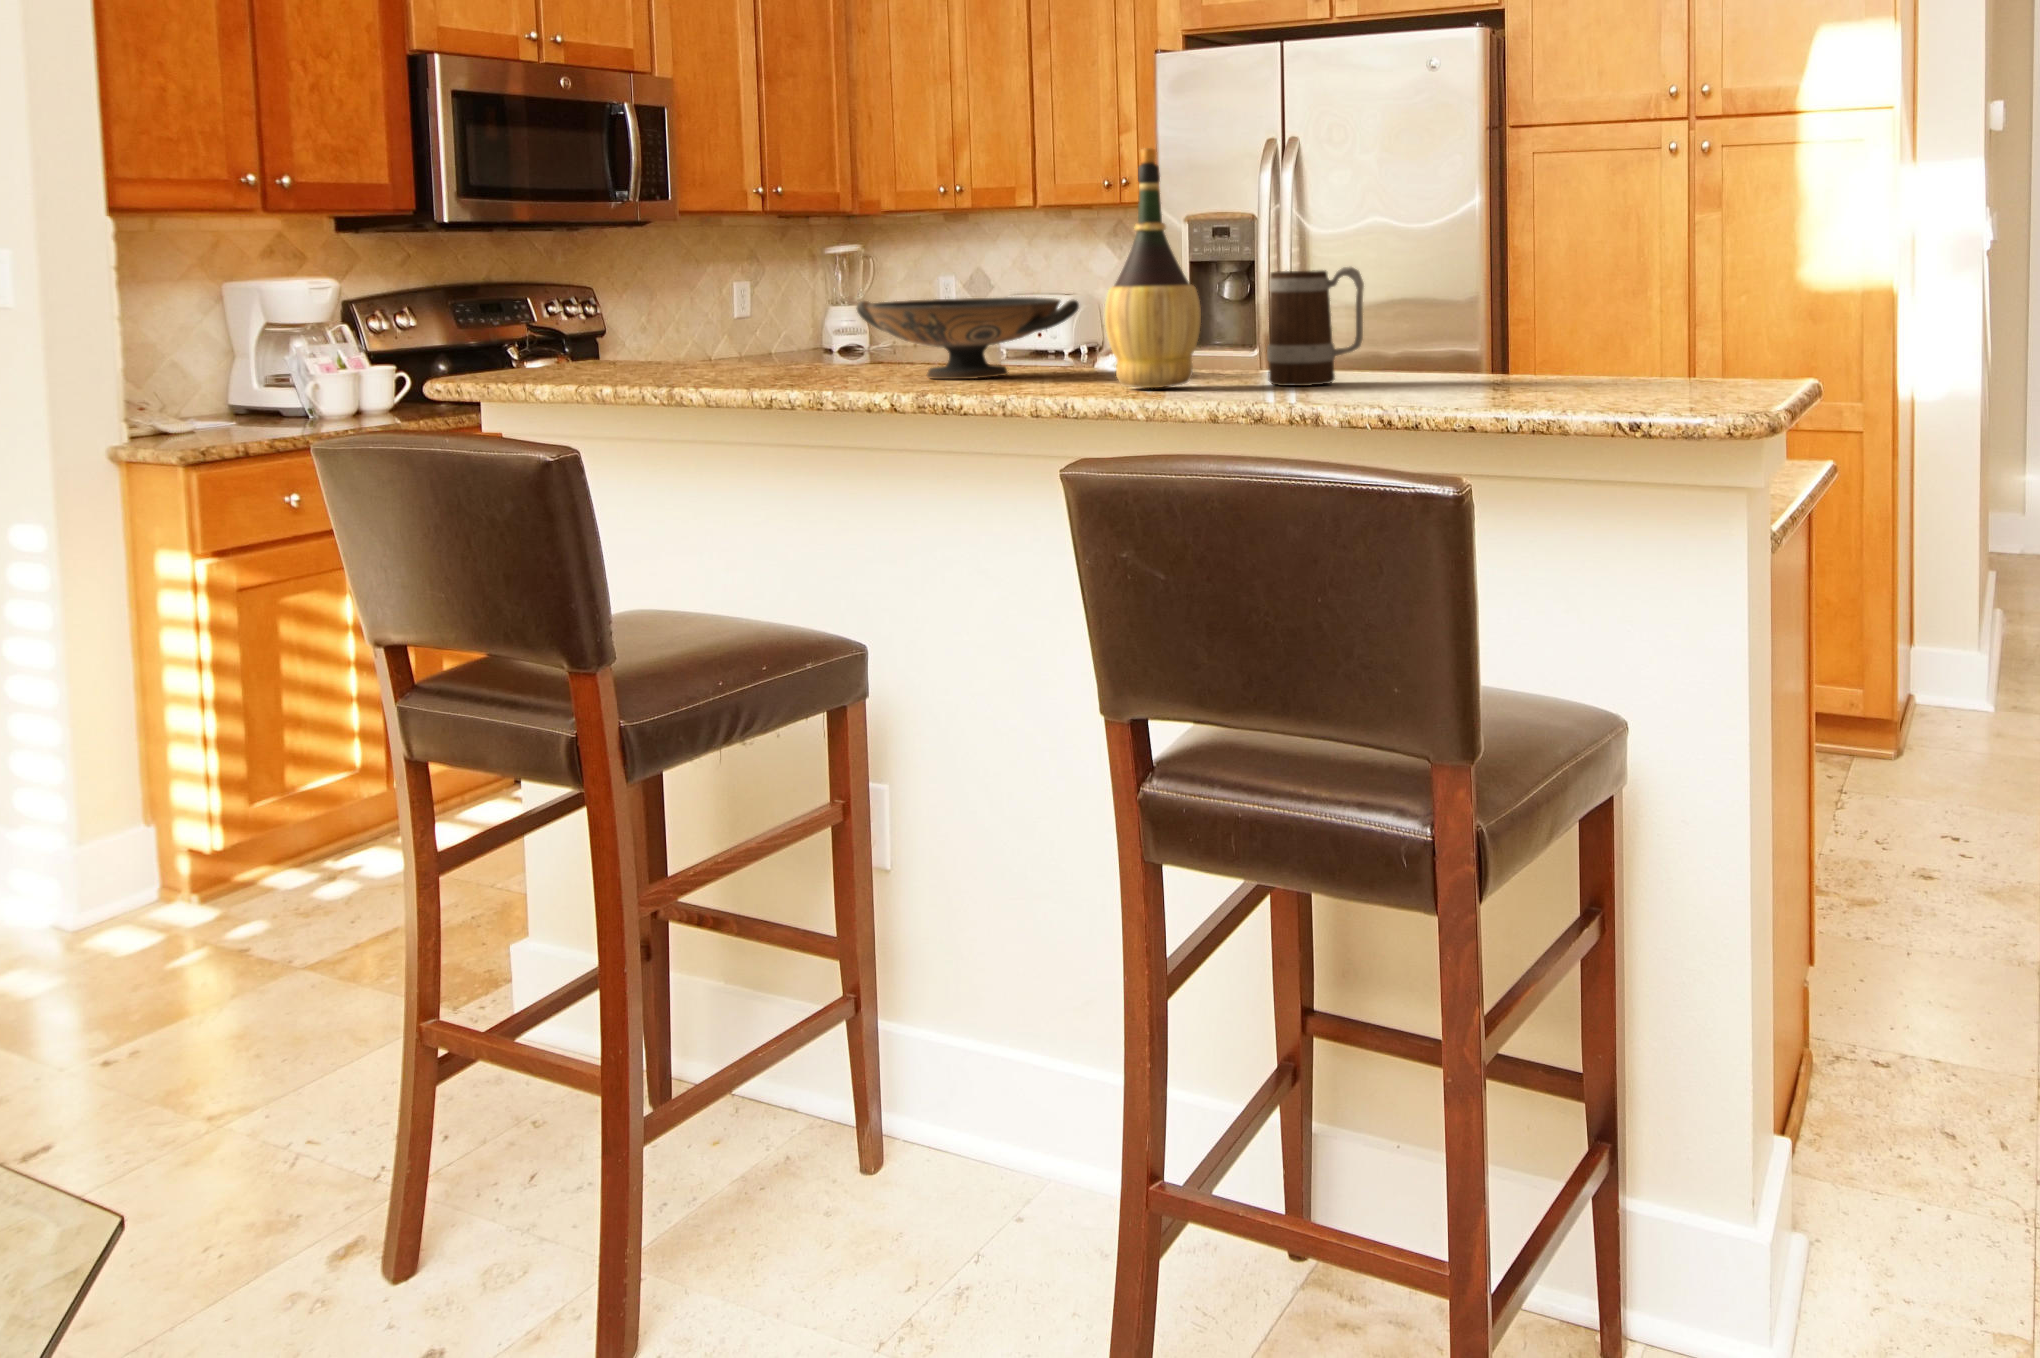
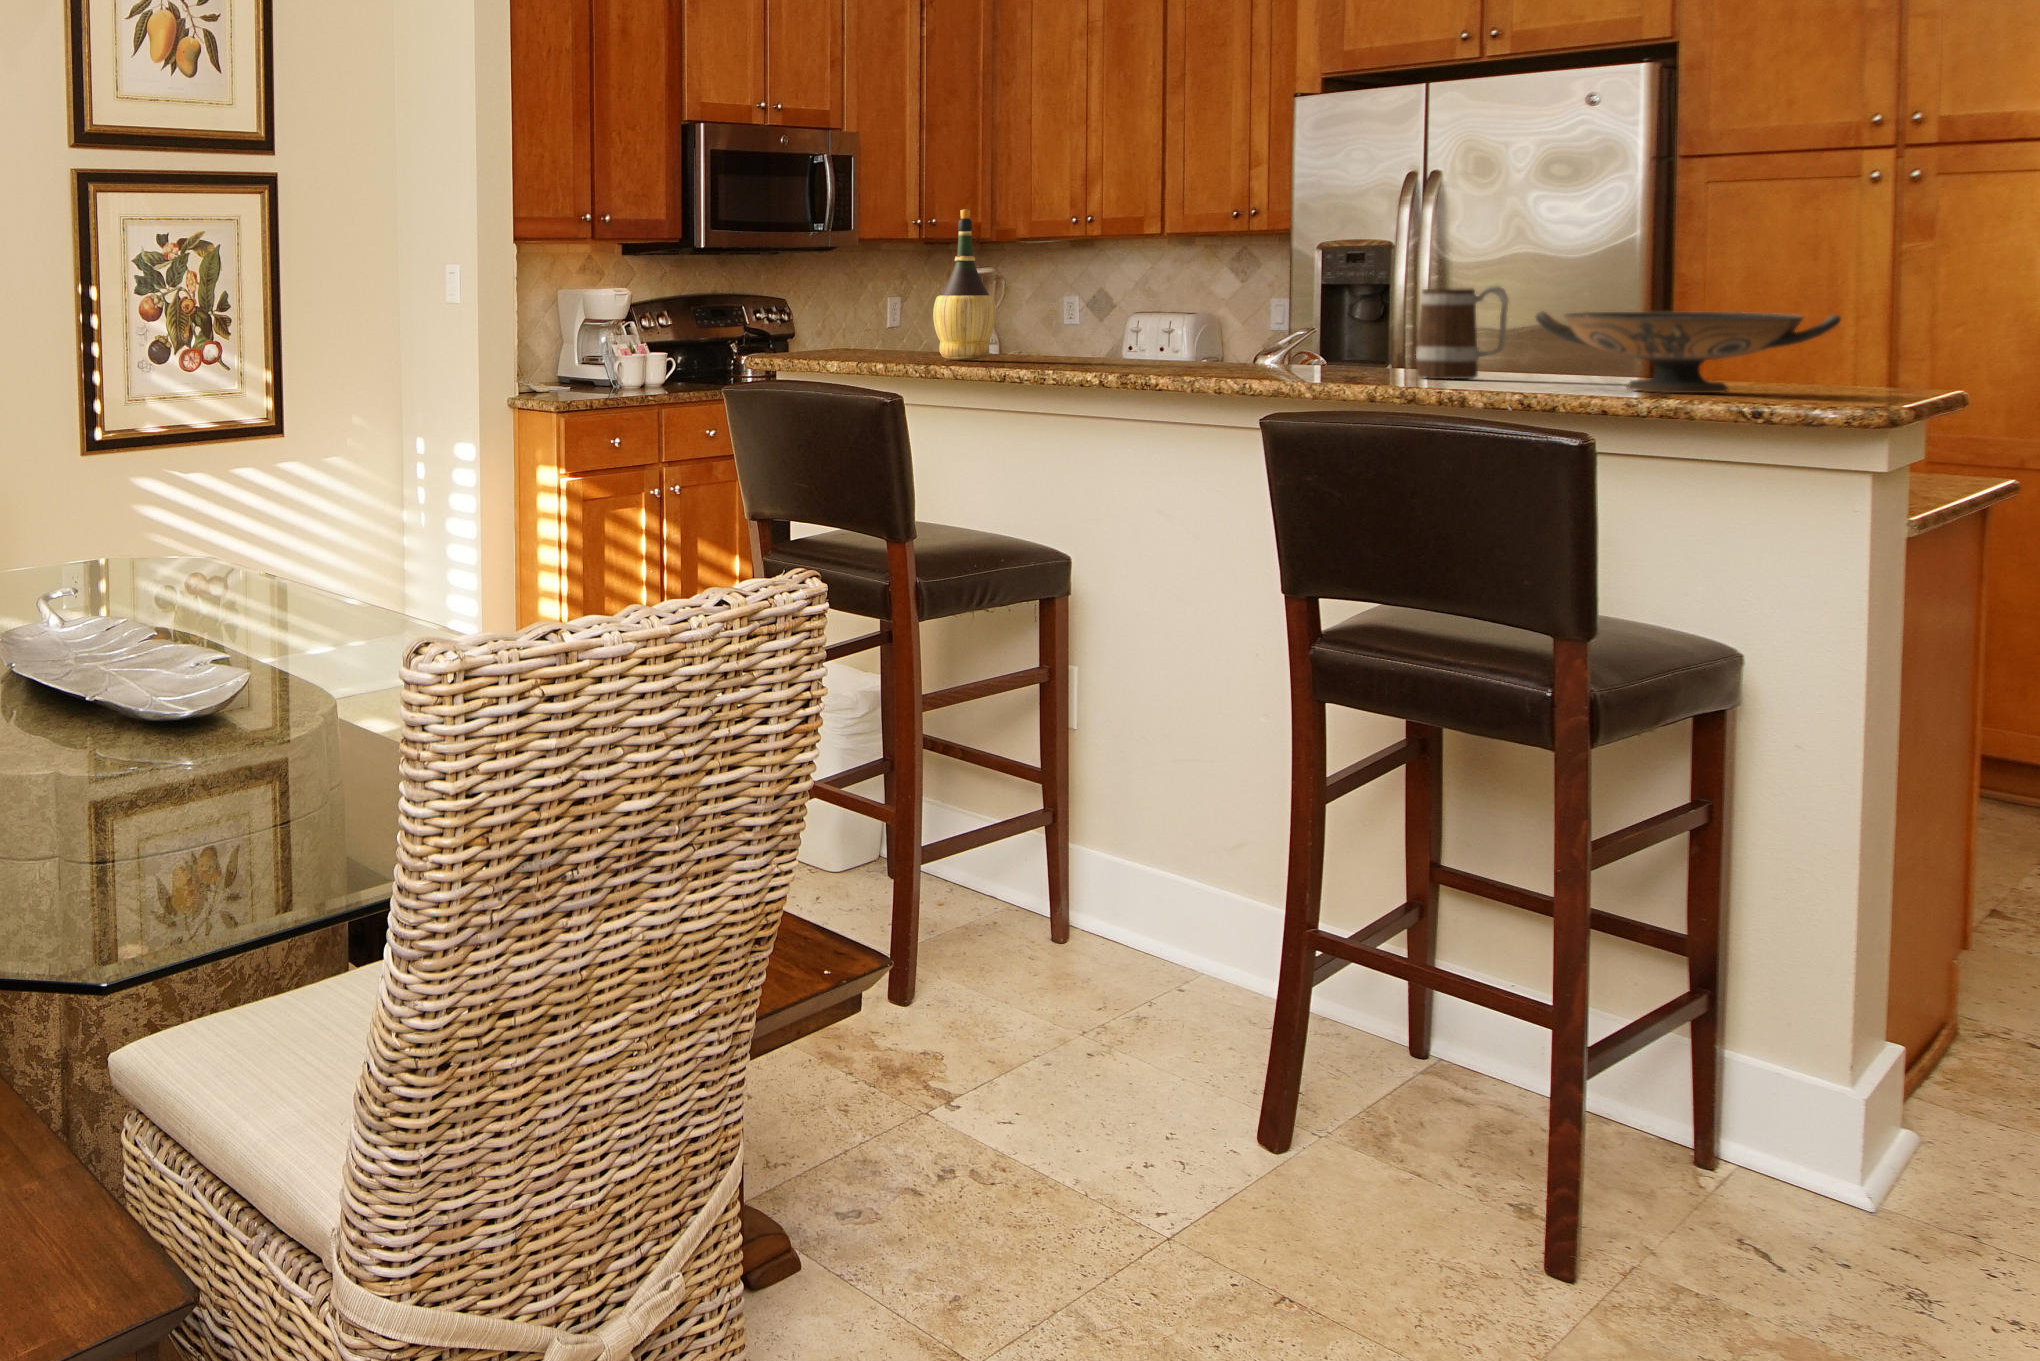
wine bottle: present [1105,148,1201,388] -> present [933,209,996,360]
decorative bowl: present [856,297,1079,379] -> present [1536,311,1841,393]

